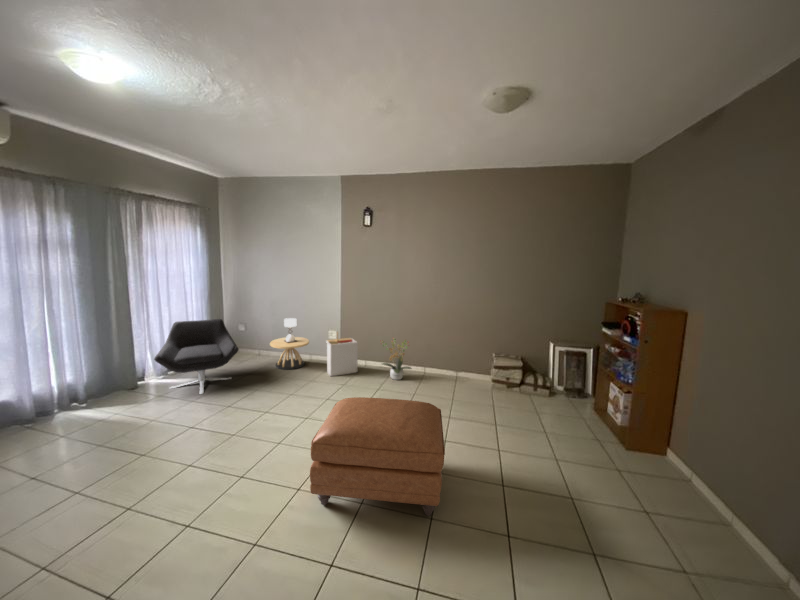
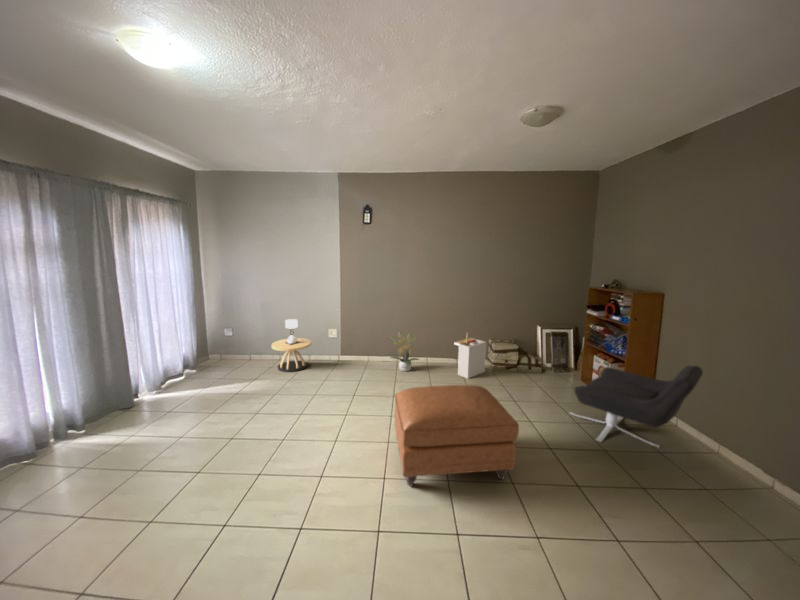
lounge chair: present [154,319,239,394] -> present [570,366,703,447]
storage bin: present [327,332,358,376] -> present [454,333,486,378]

